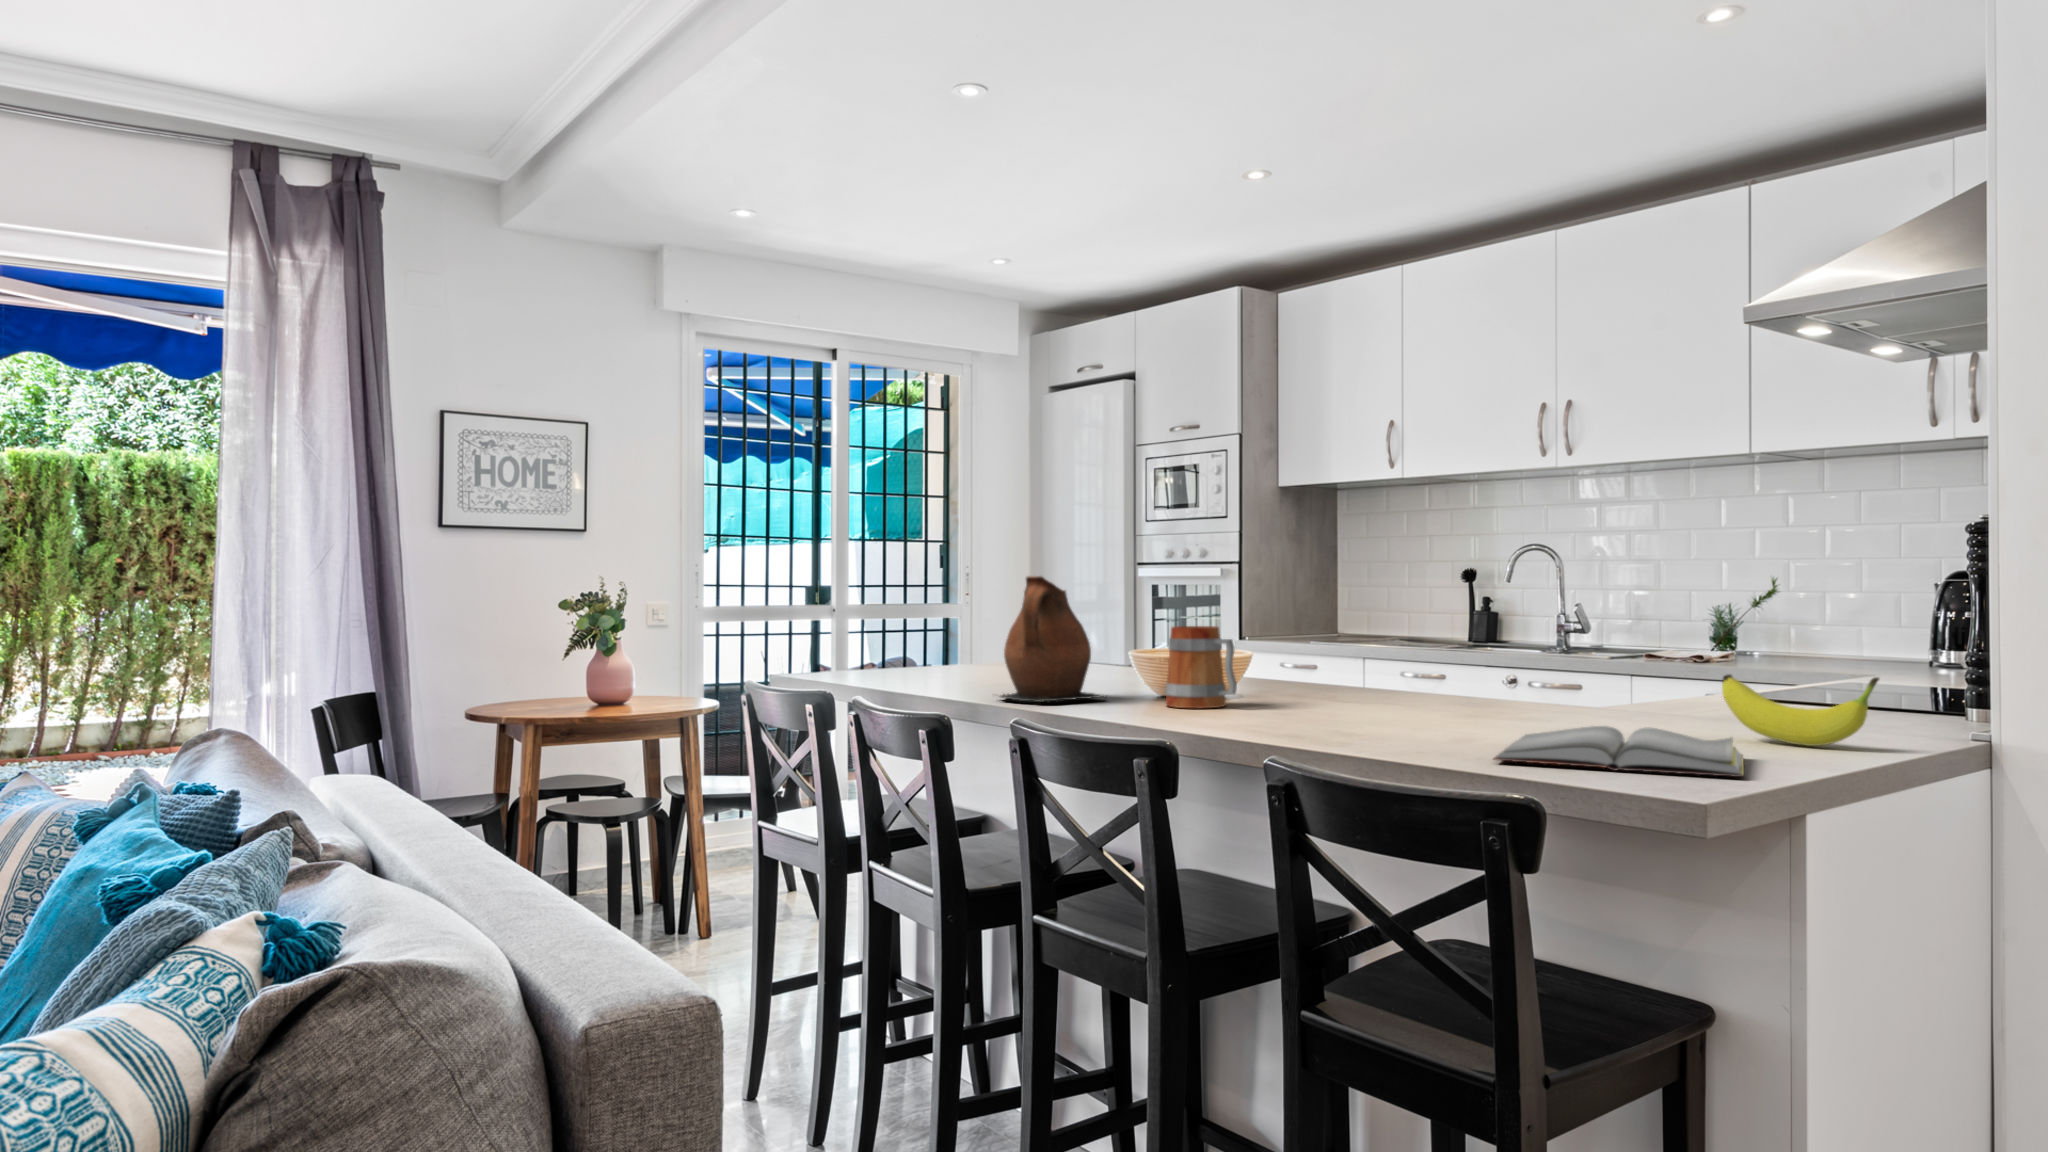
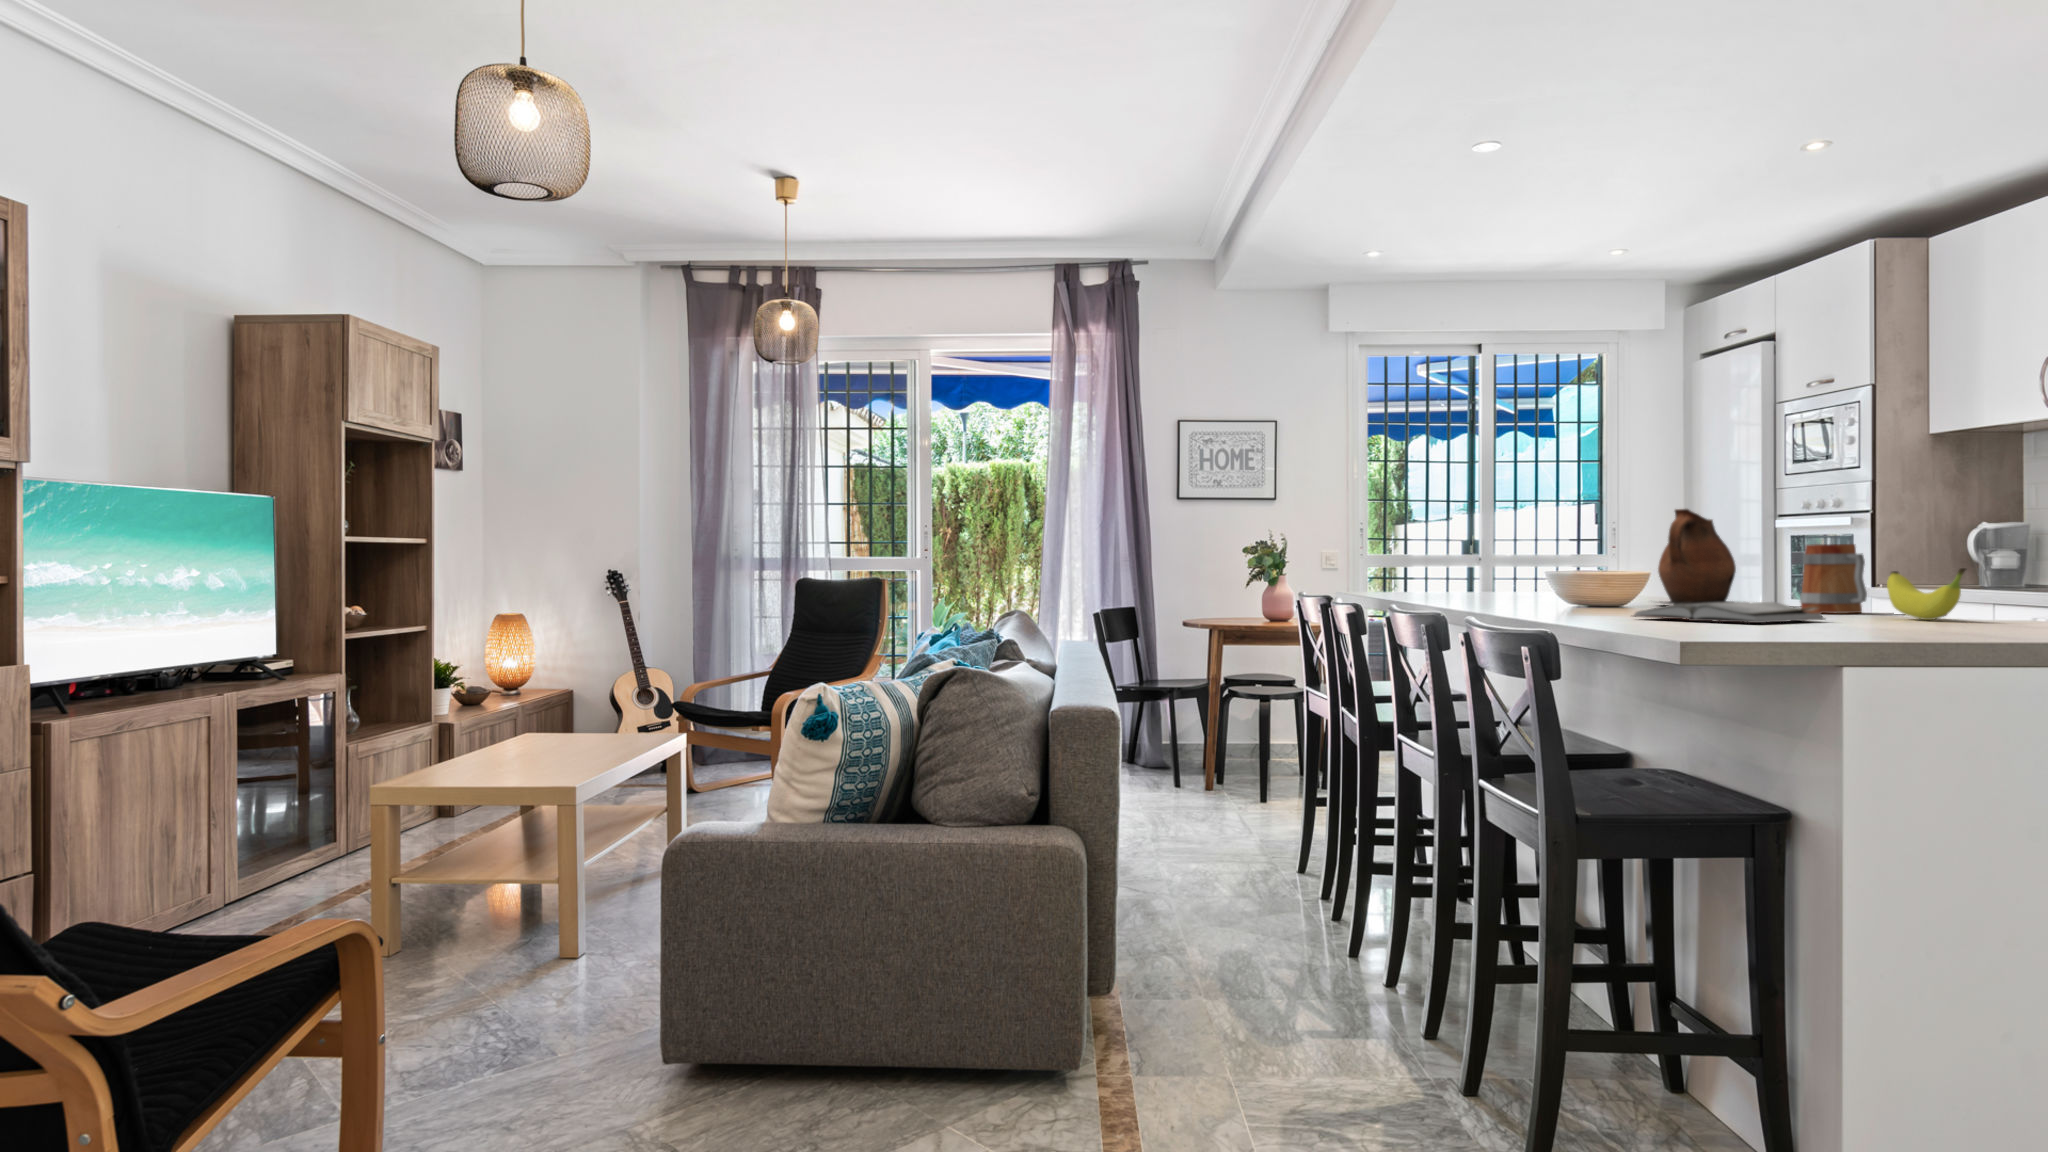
ceramic pitcher: present [1000,576,1107,702] -> present [1658,509,1736,604]
mug: present [1165,626,1237,708] -> present [1800,544,1867,613]

